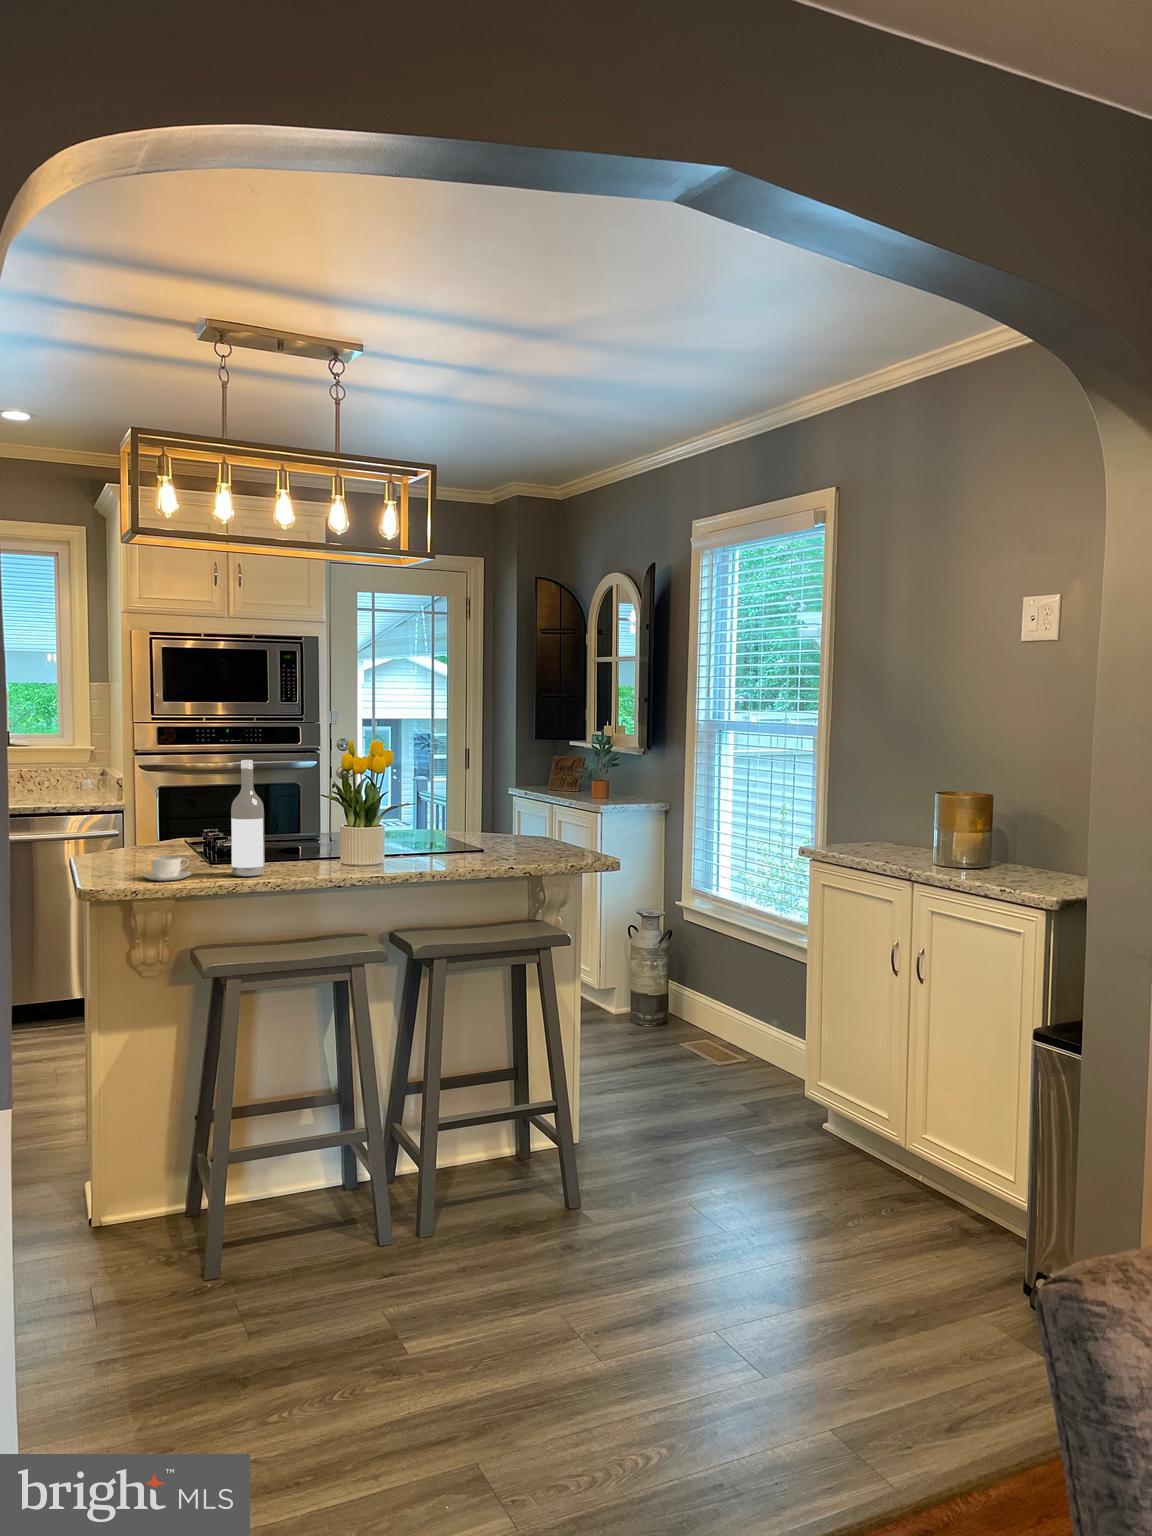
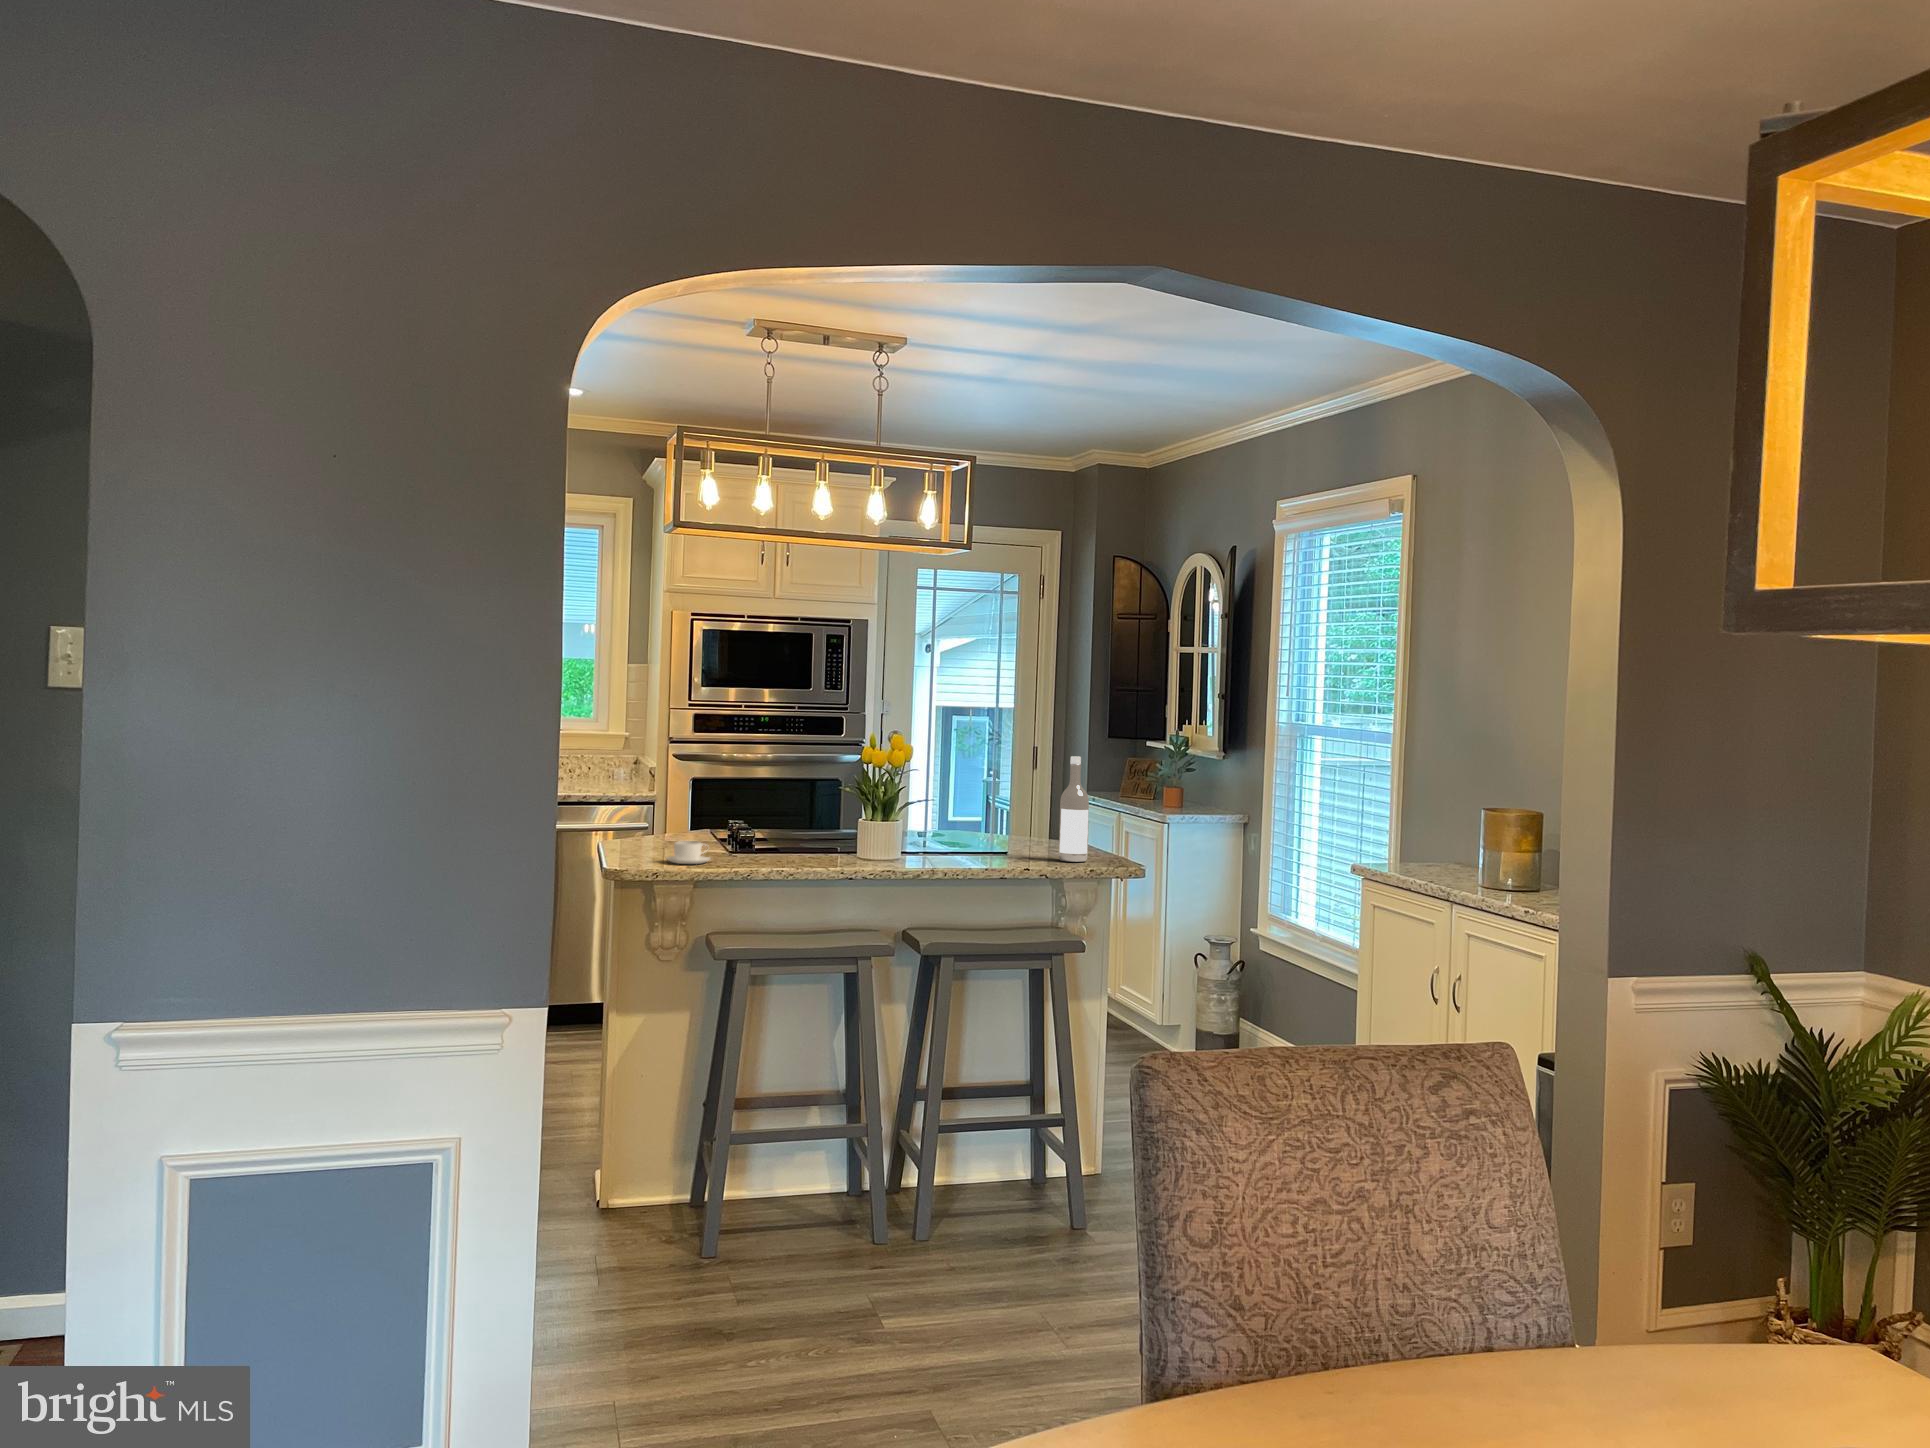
wine bottle: present [231,760,265,877] -> present [1059,756,1089,862]

